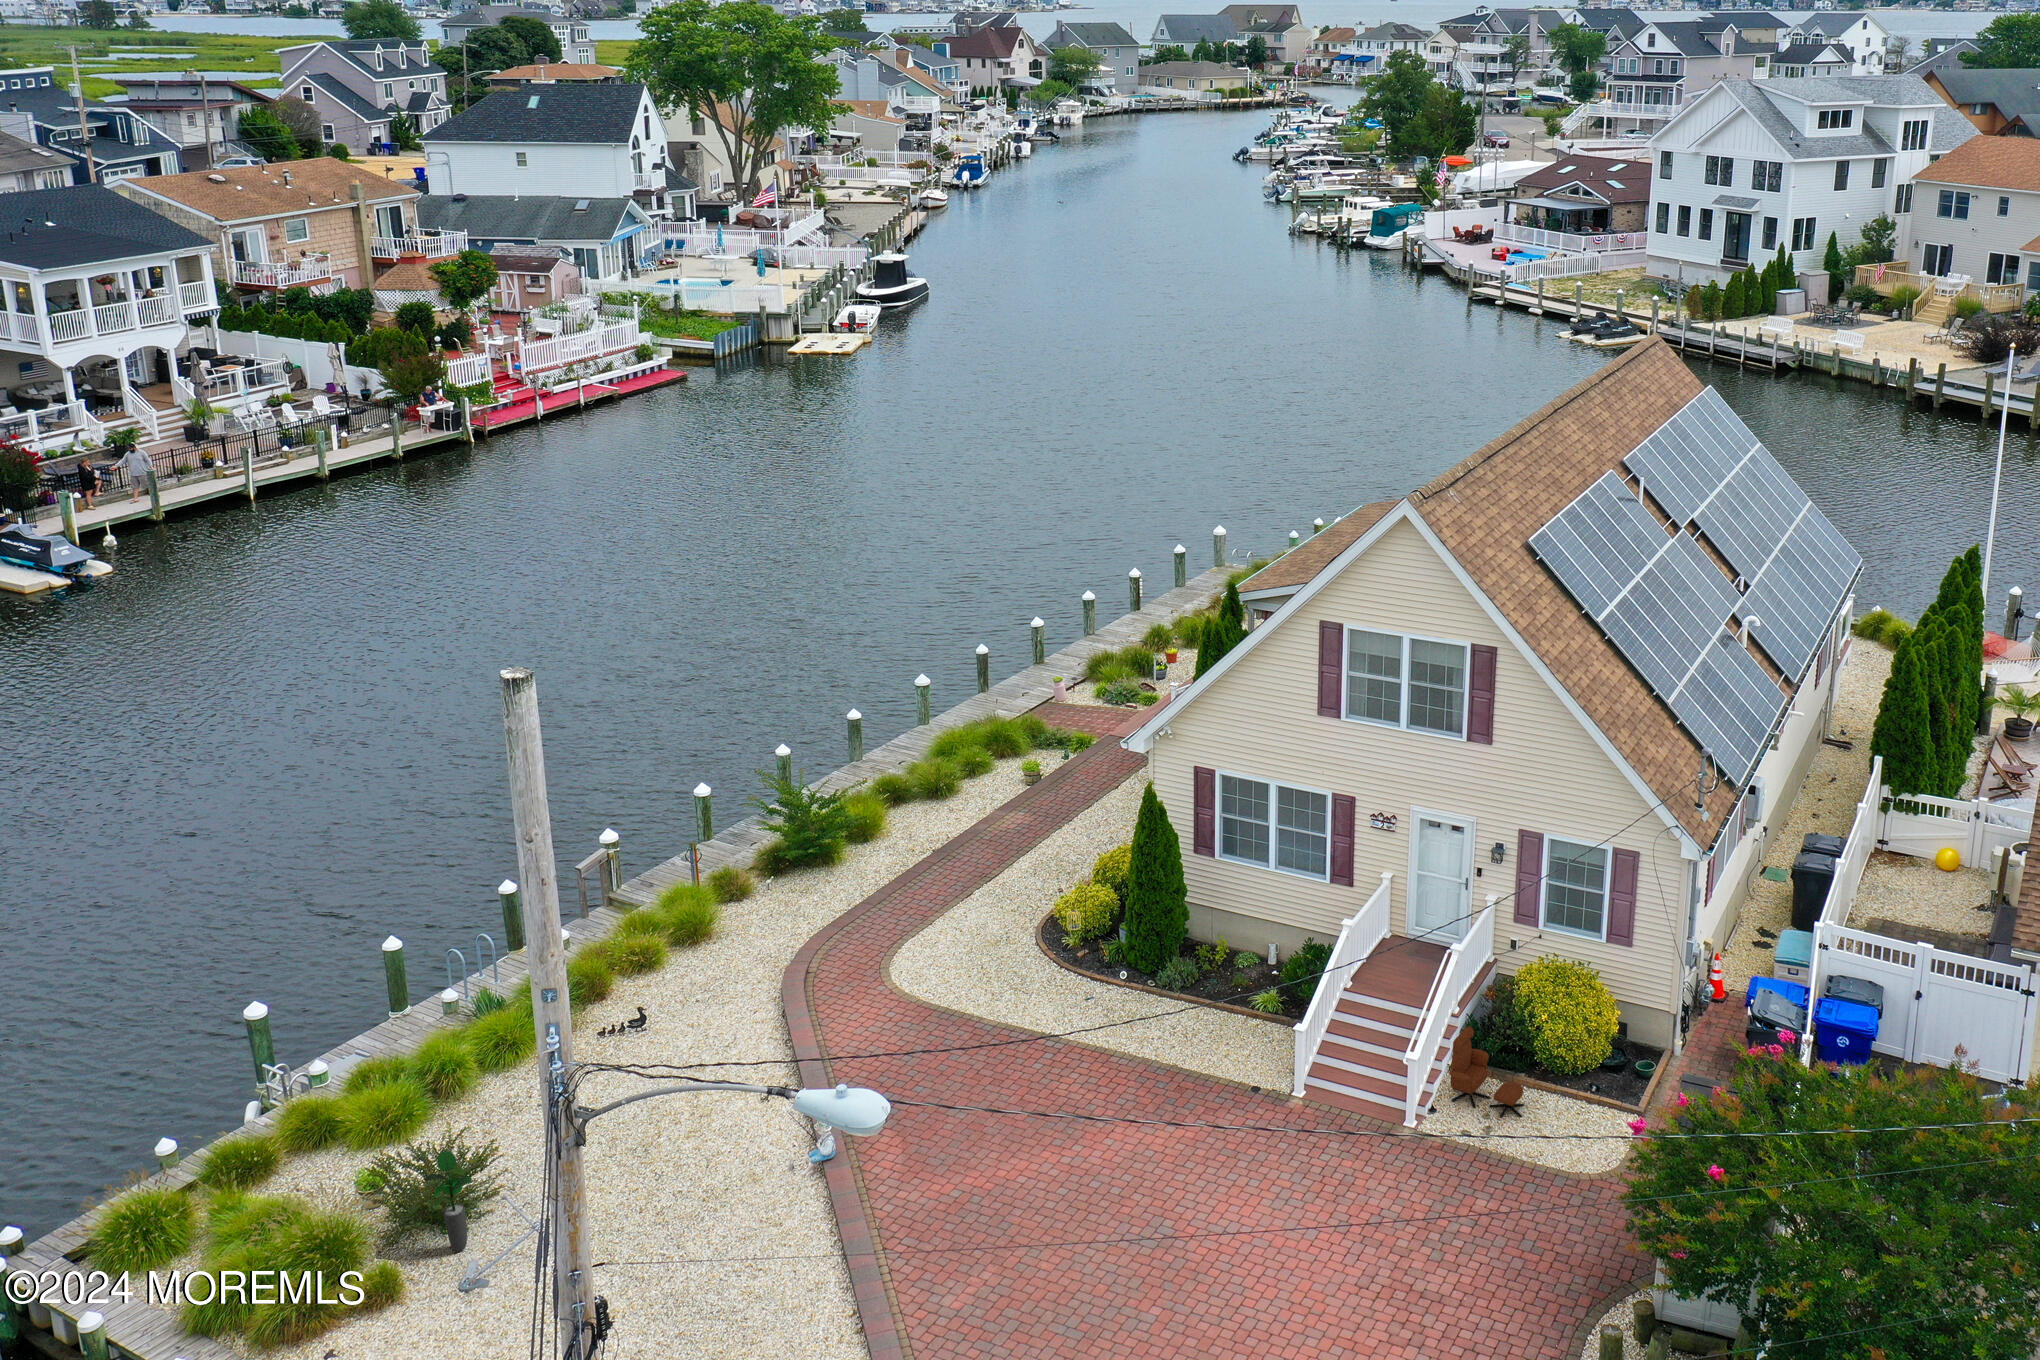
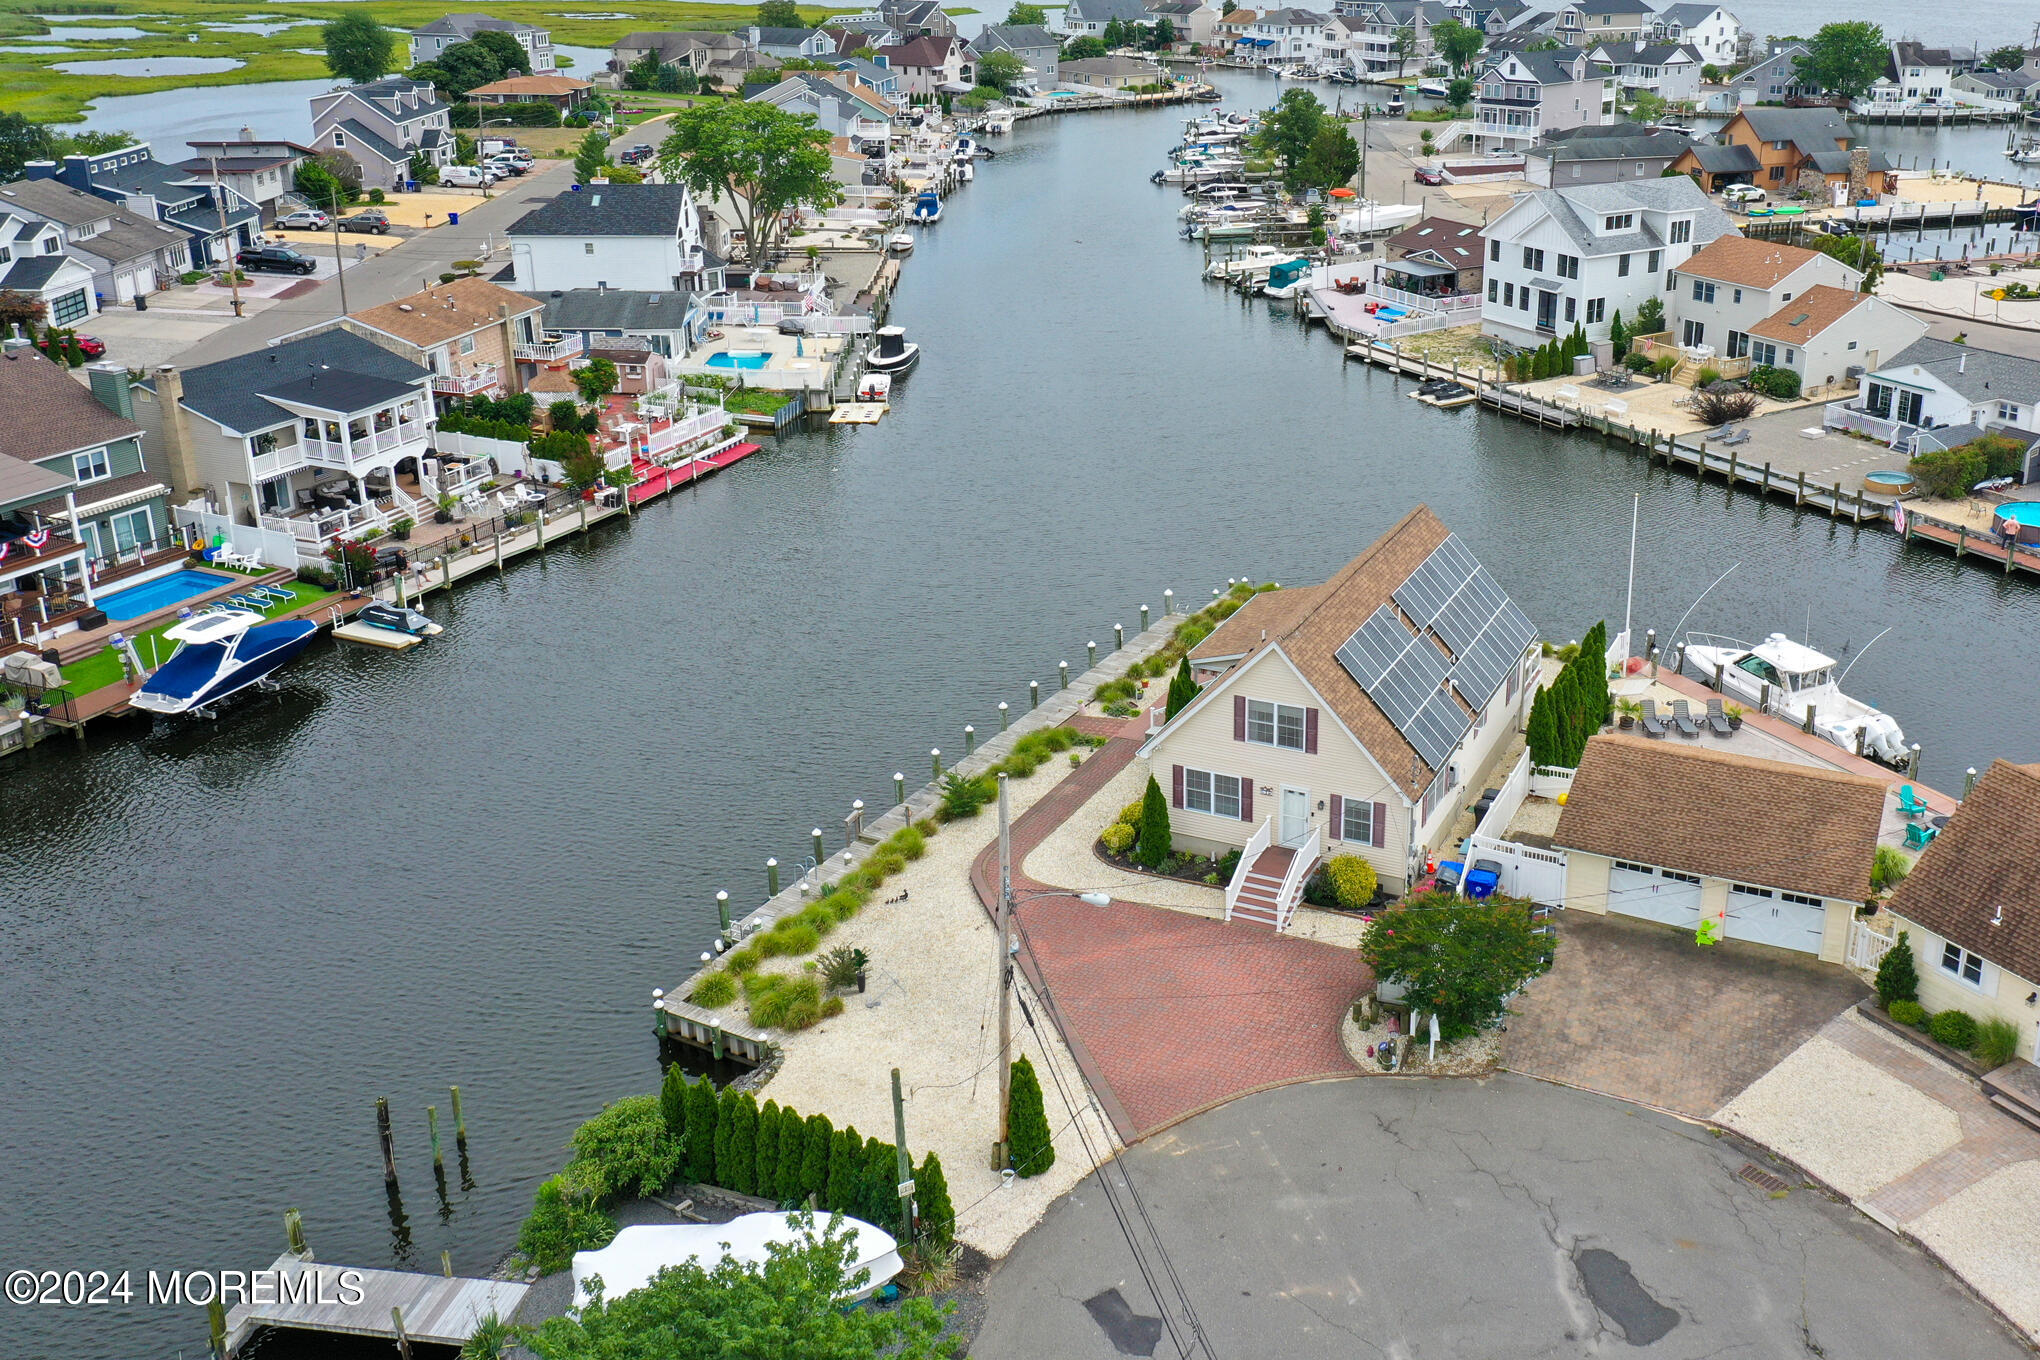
lounge chair: present [1449,1027,1524,1118] -> none [1297,886,1332,927]

